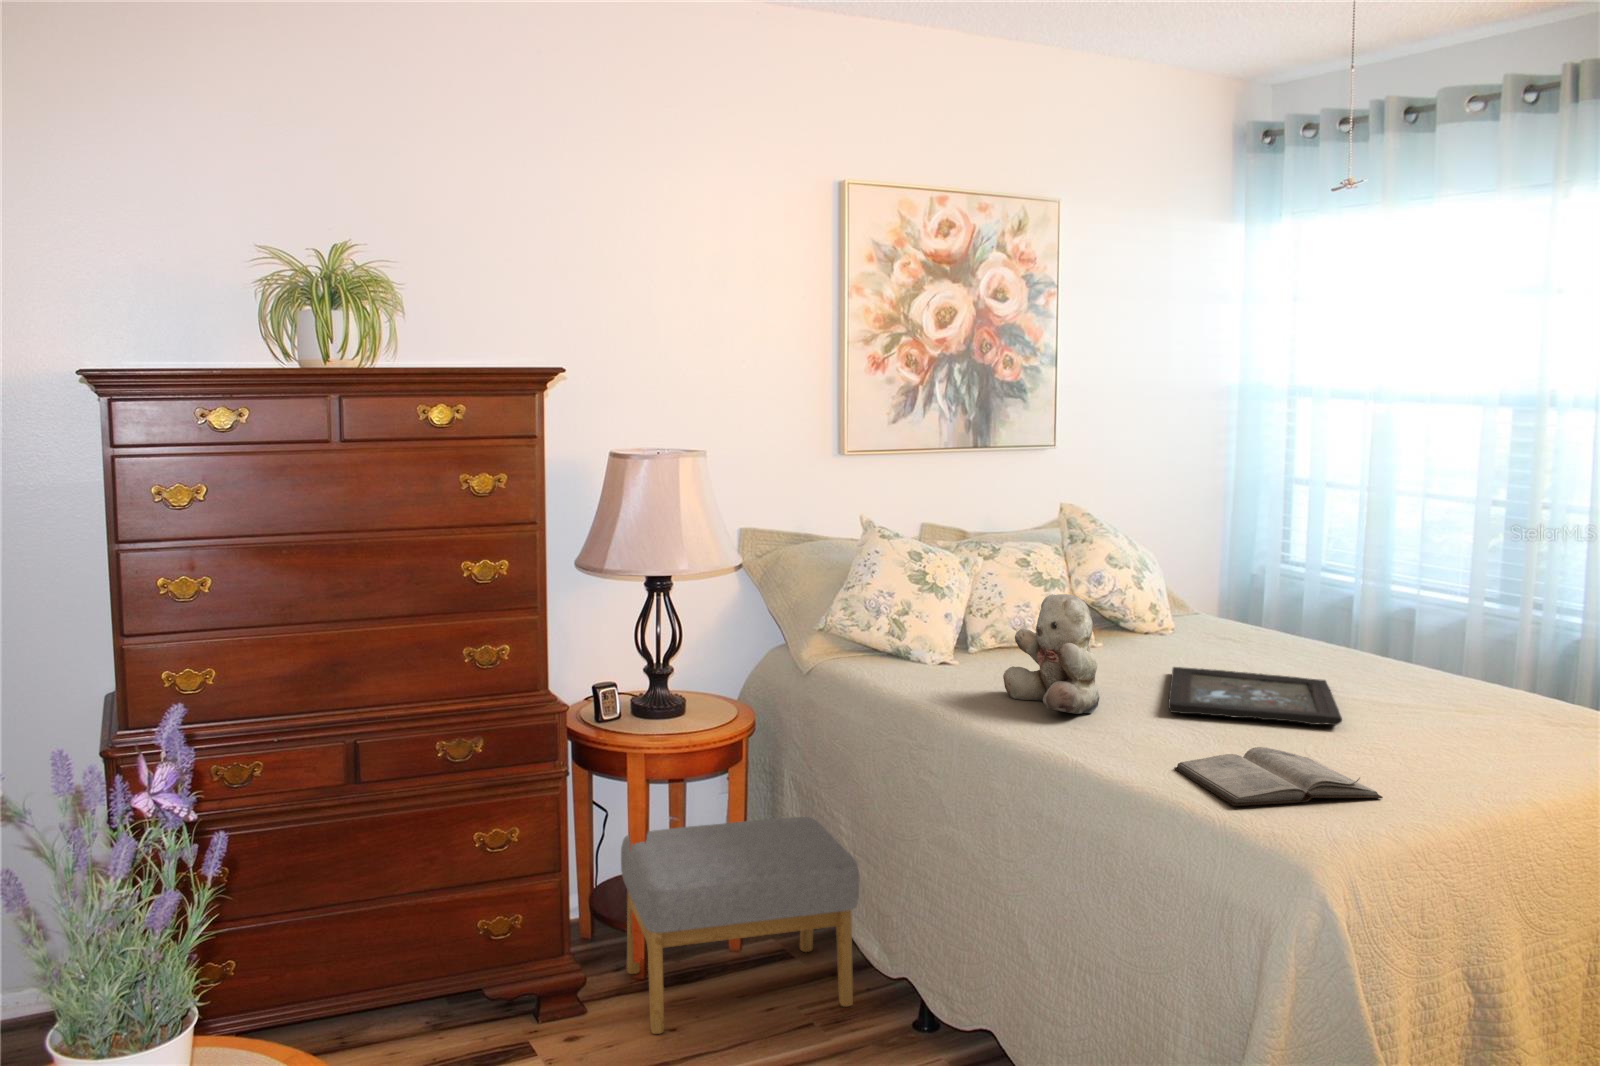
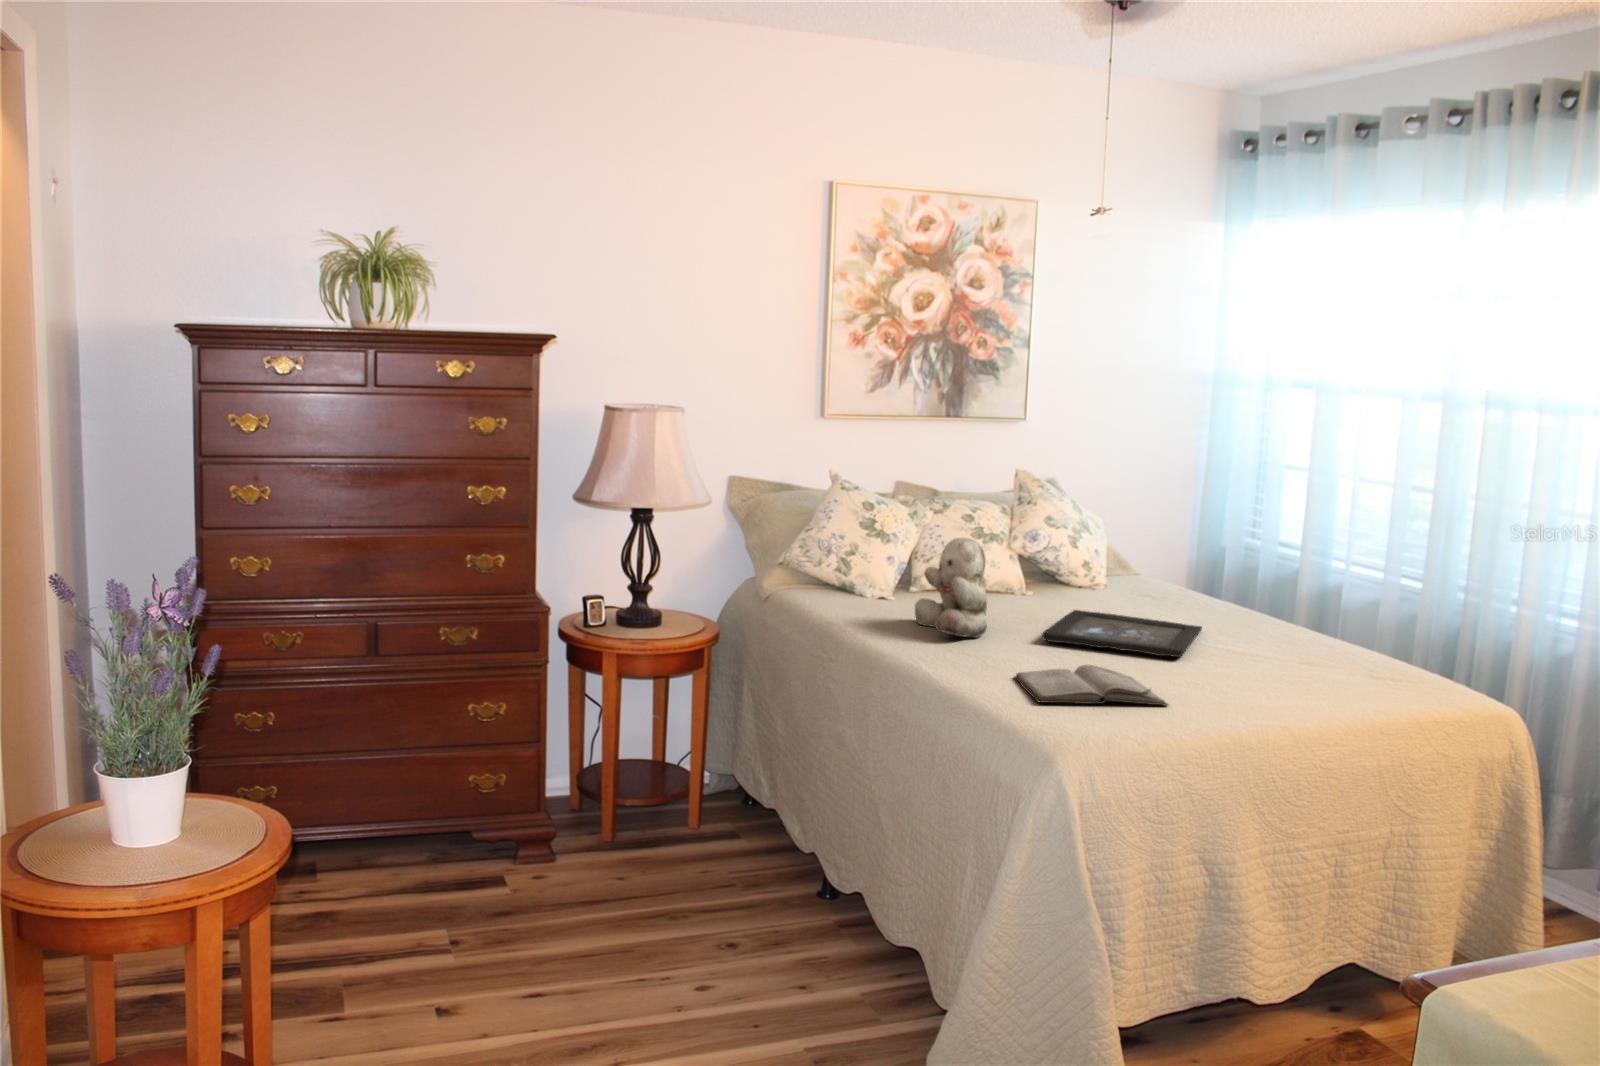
footstool: present [621,817,859,1034] -> none [597,721,786,881]

